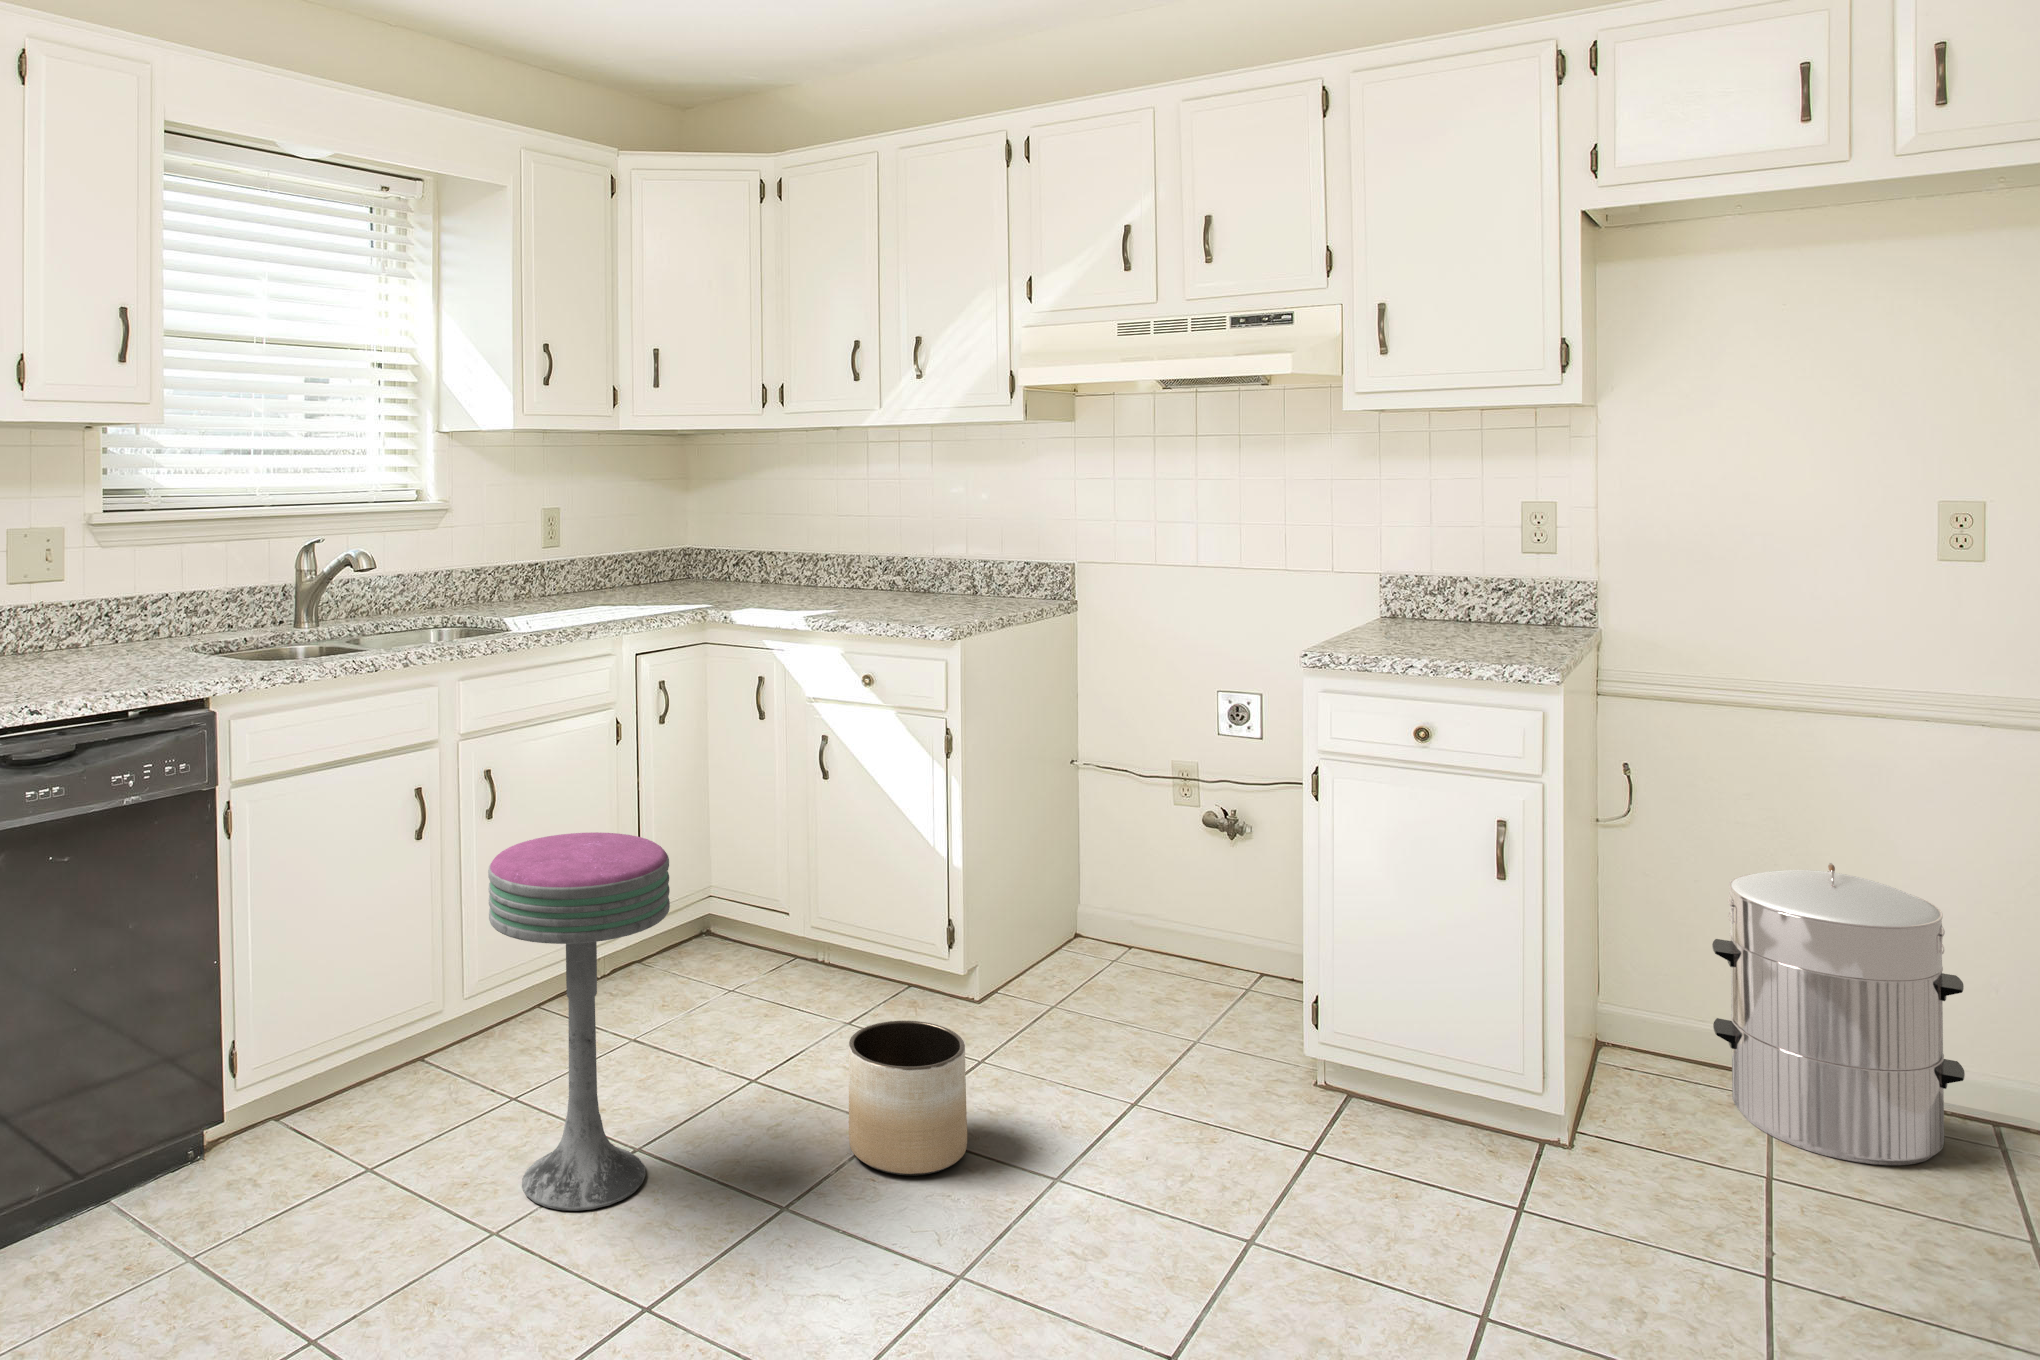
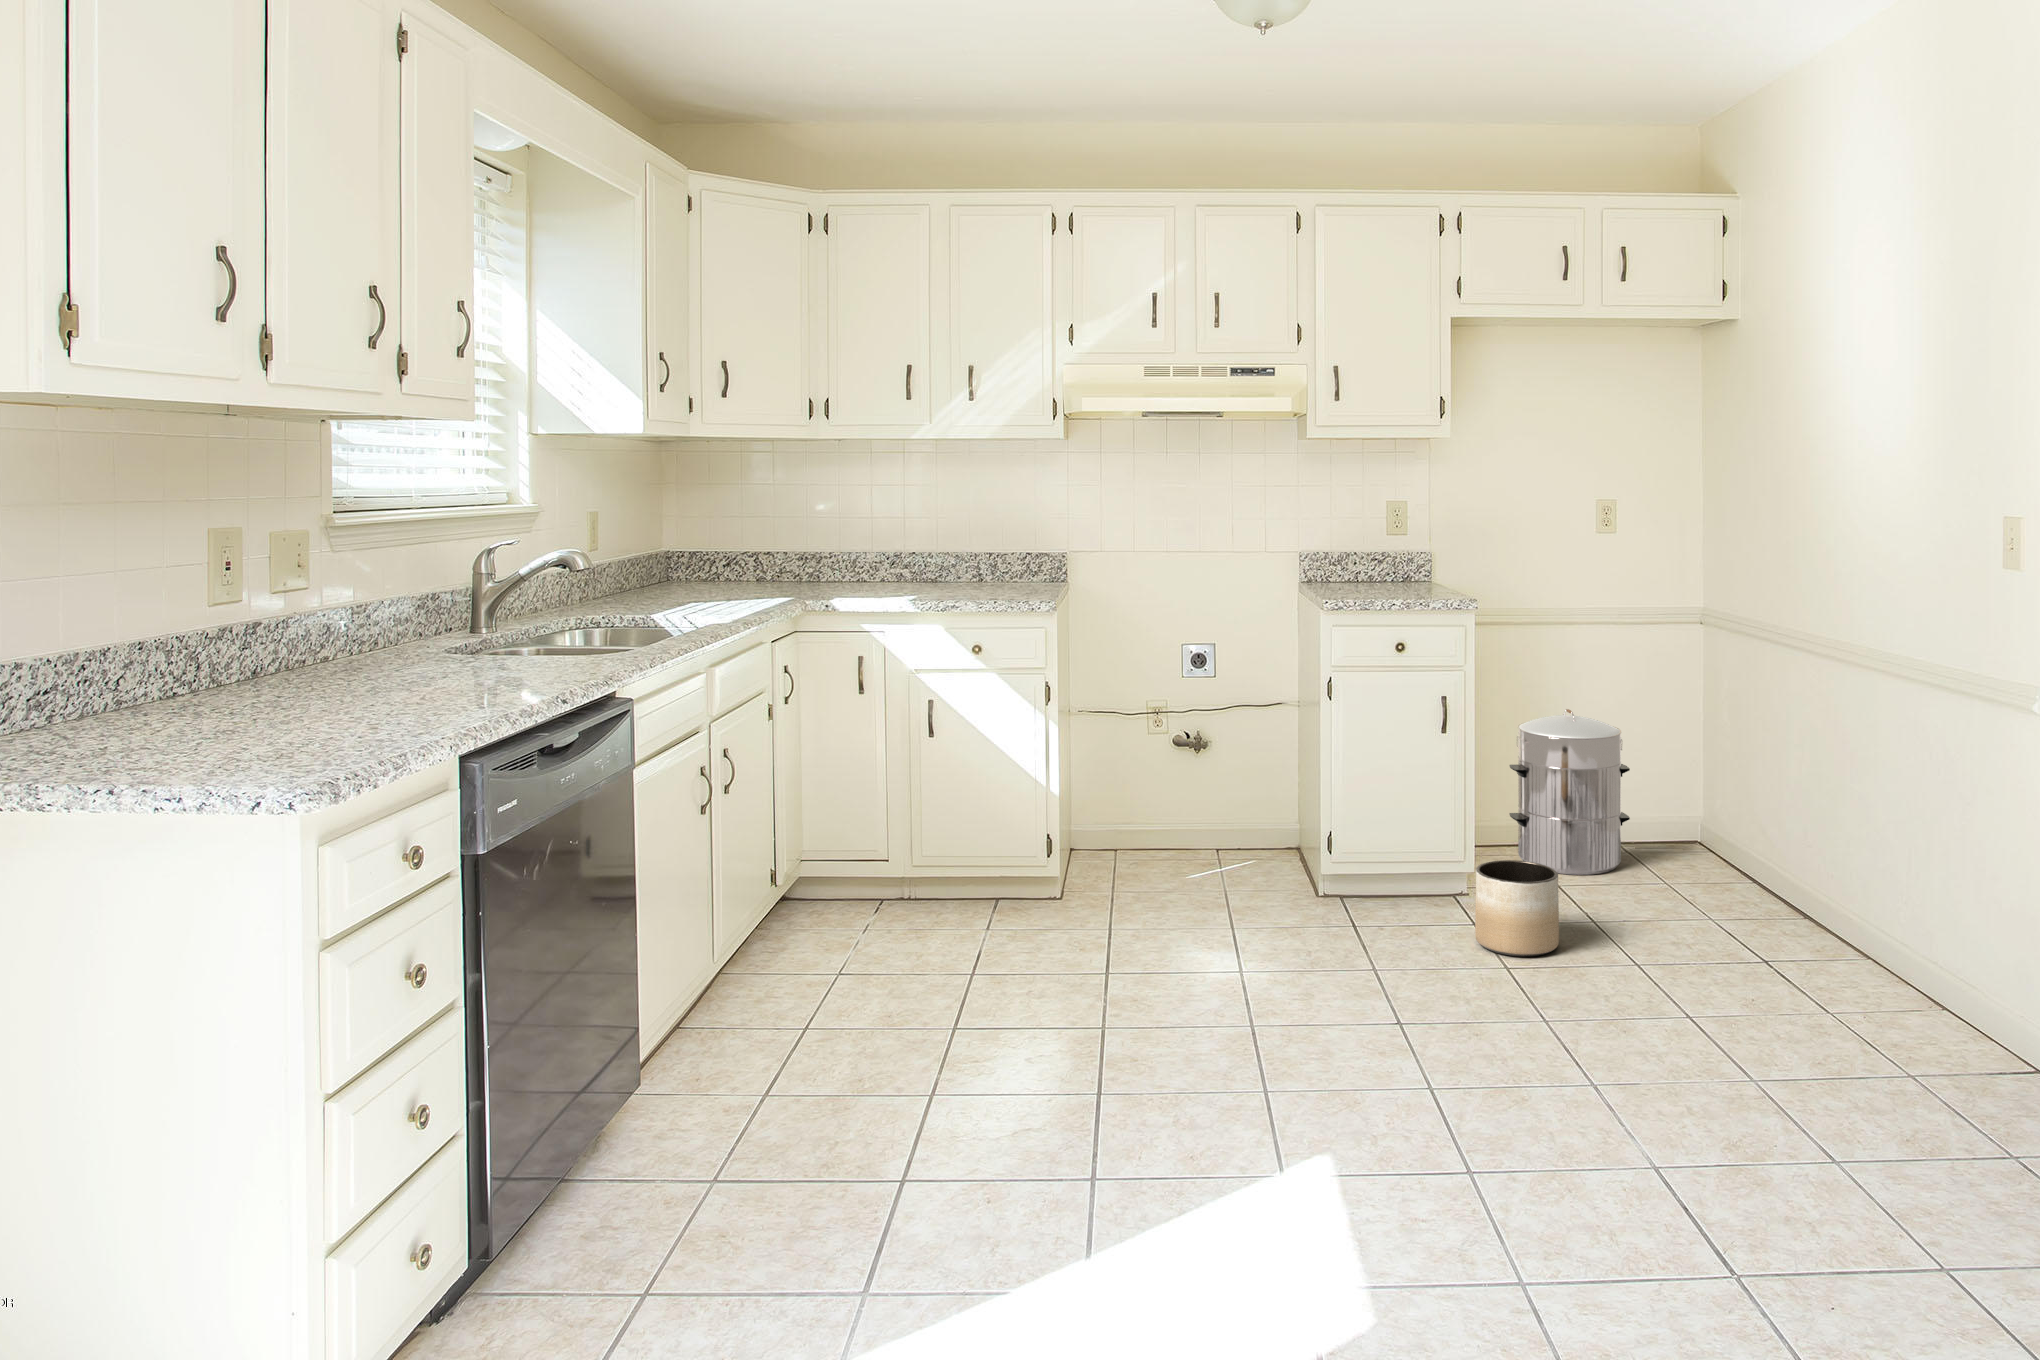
bar stool: present [488,832,670,1211] -> none [869,775,1017,1075]
planter: present [849,1021,967,1176] -> present [1475,860,1559,957]

